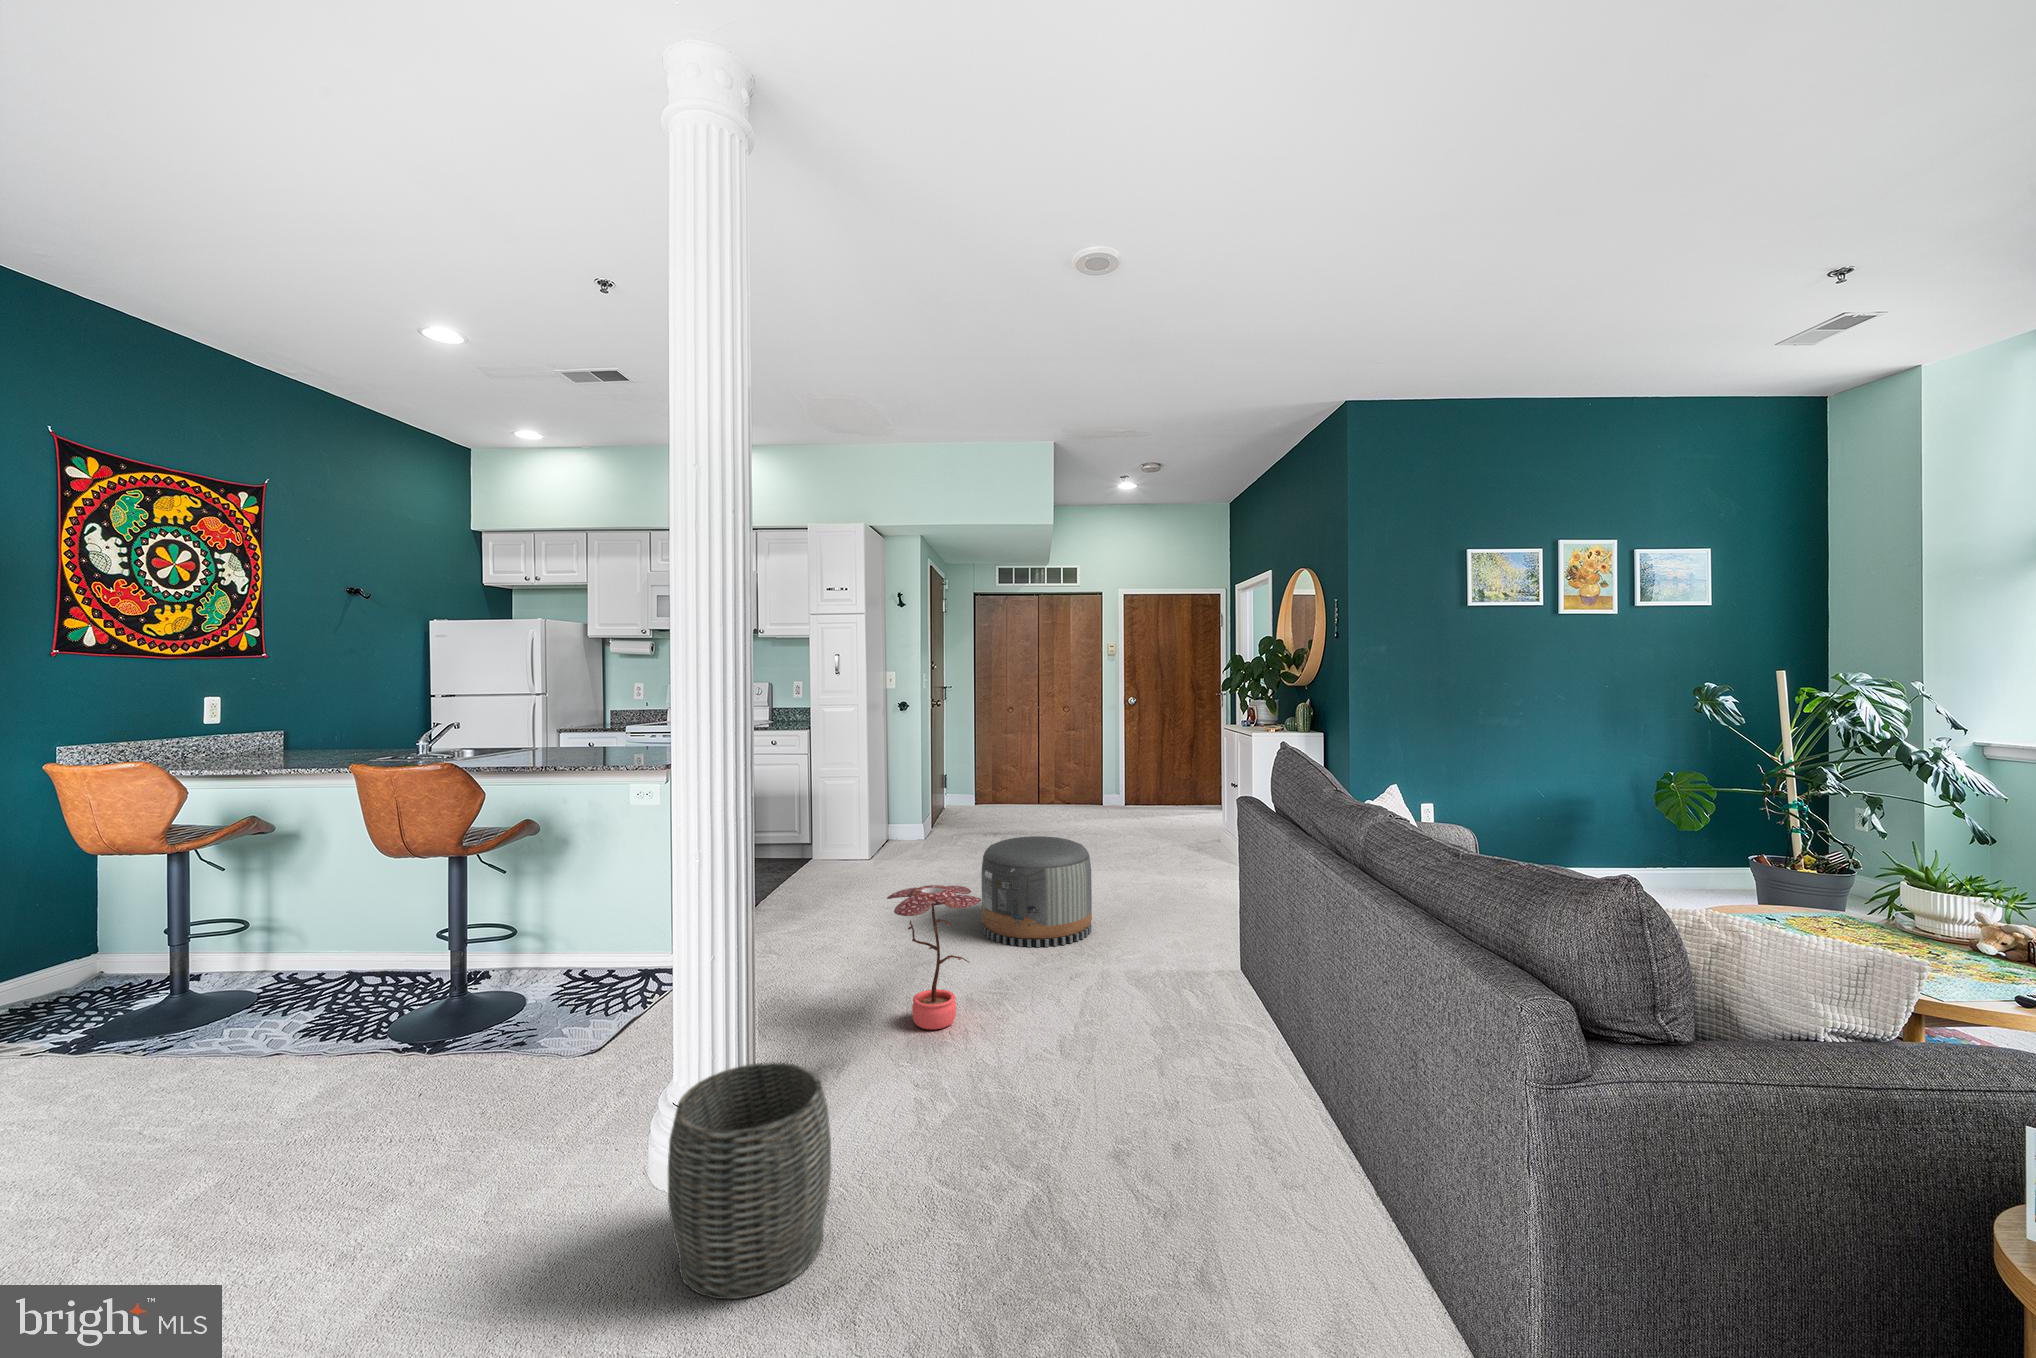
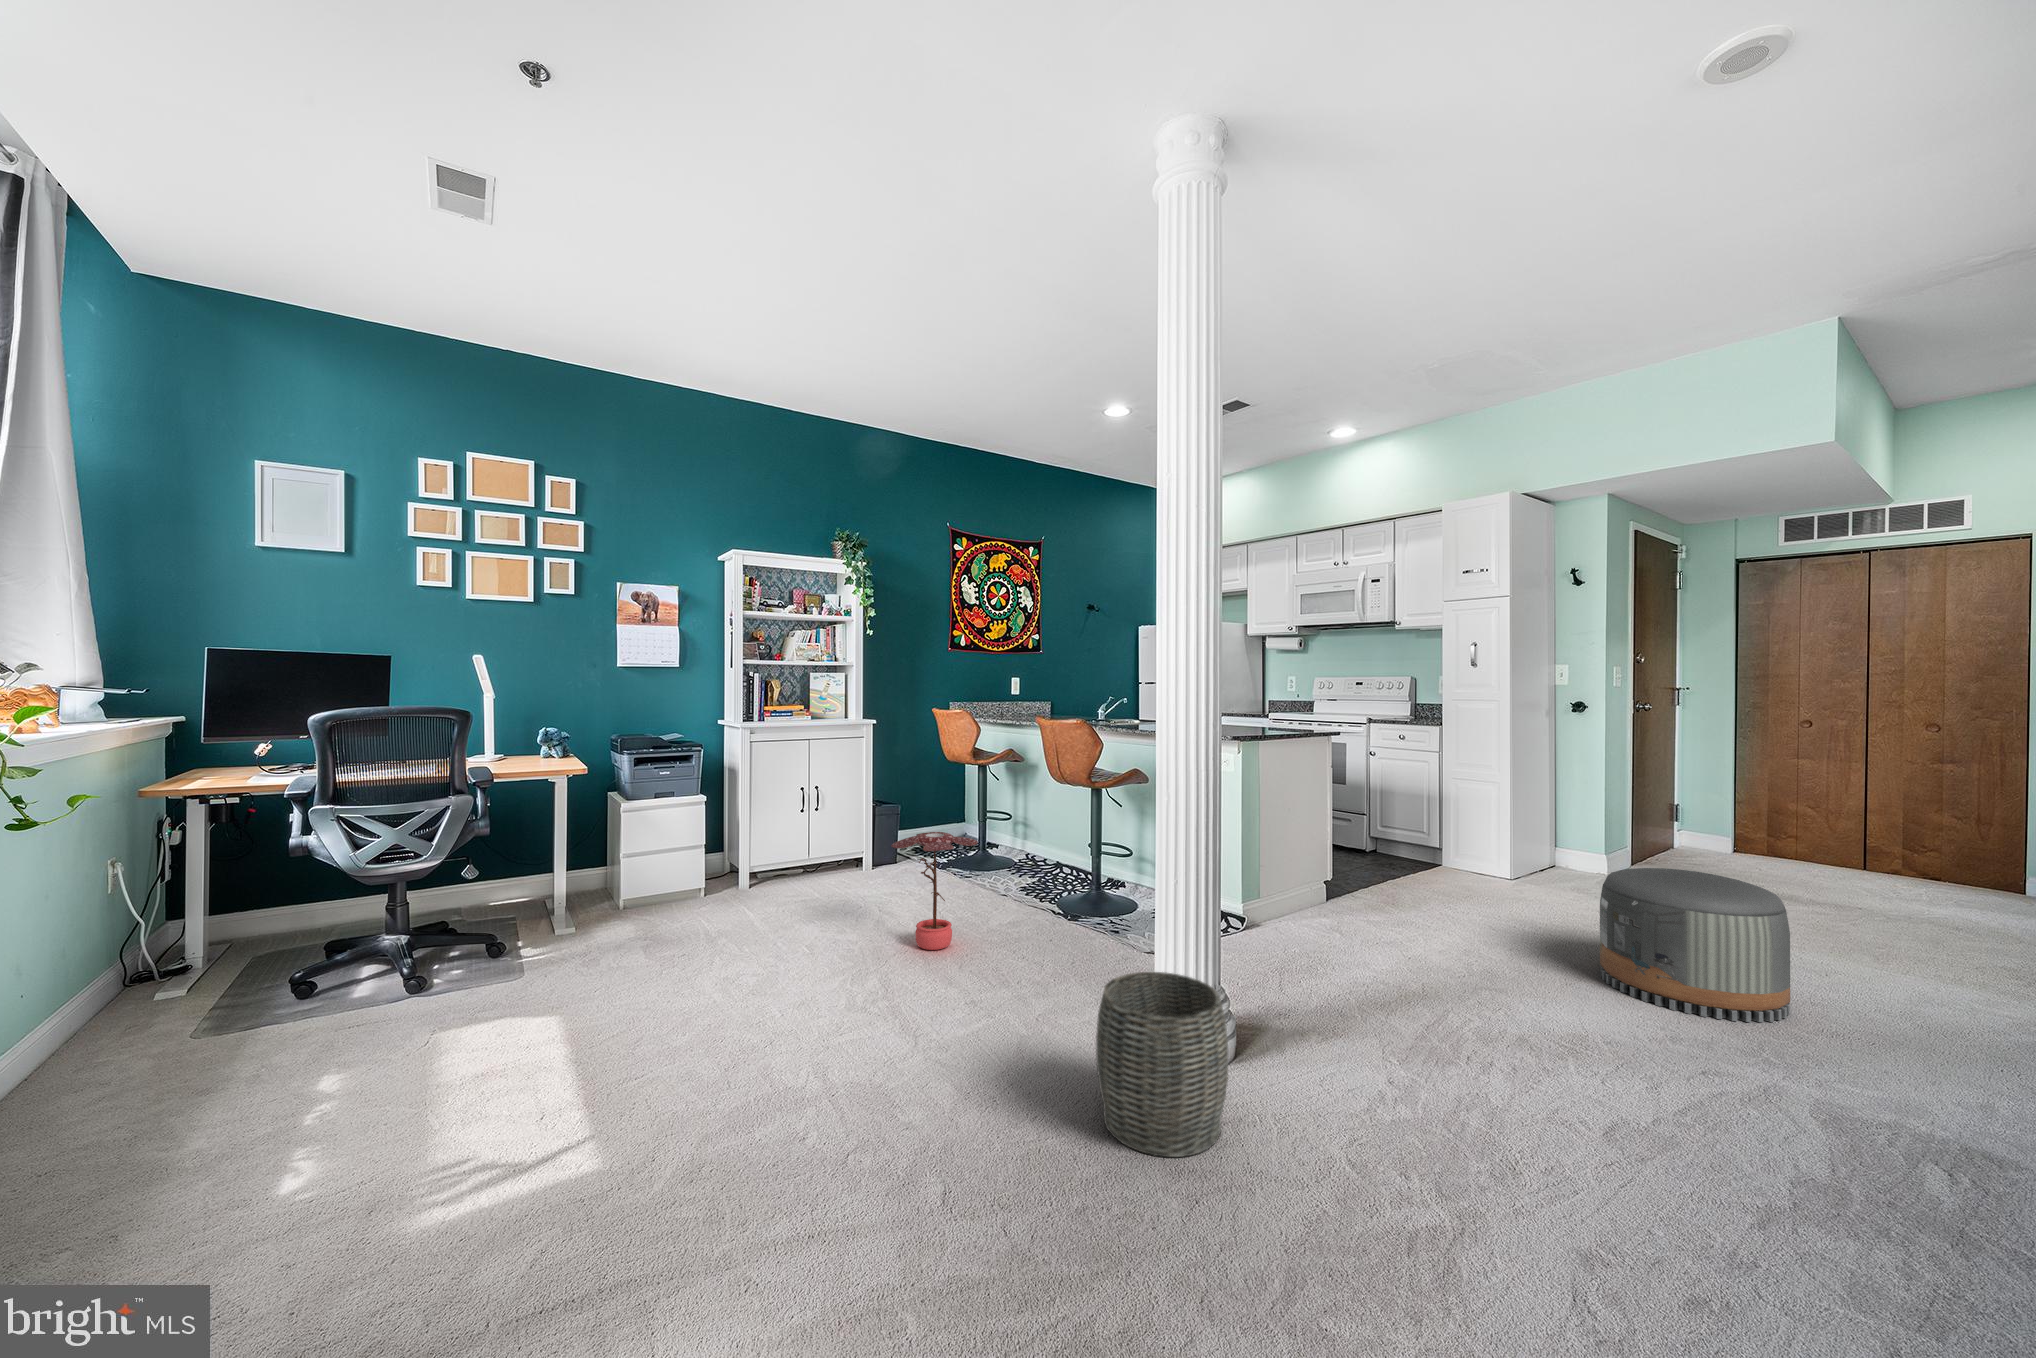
potted plant: present [887,885,981,1029] -> present [891,832,978,950]

